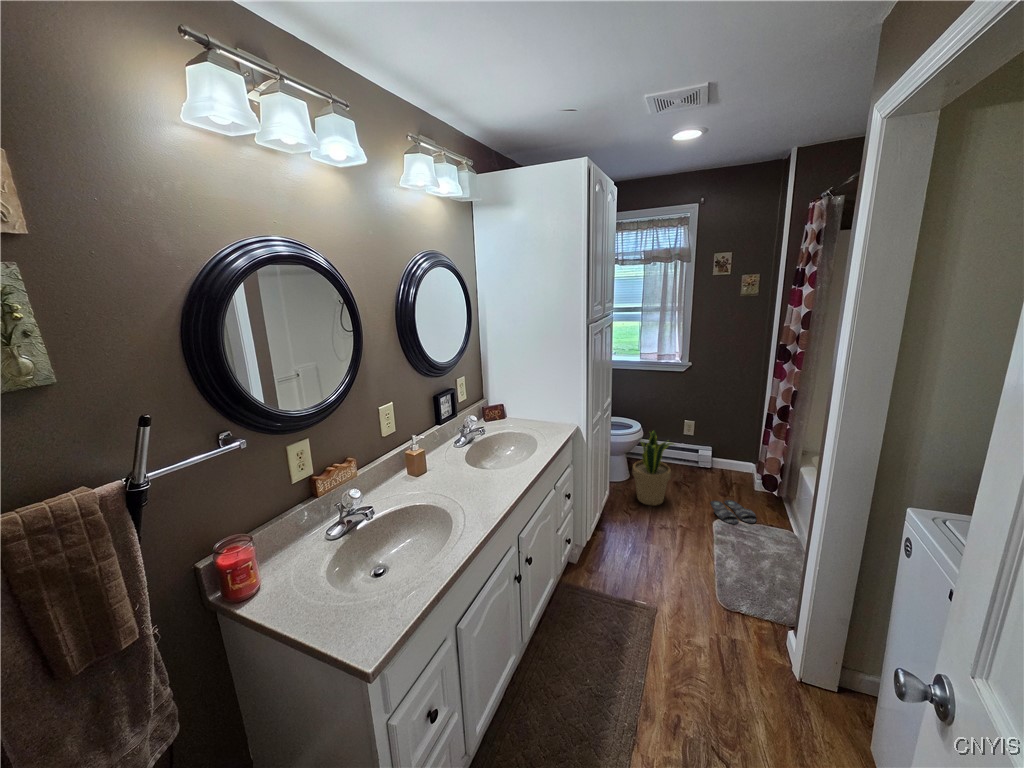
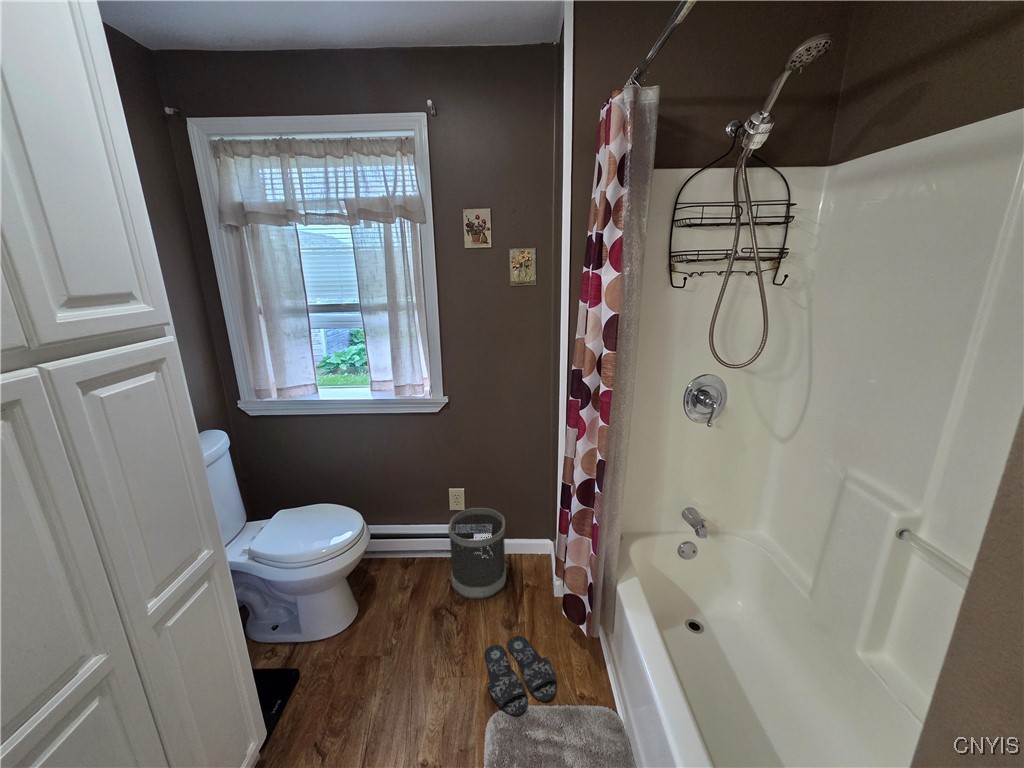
potted plant: present [633,431,674,505] -> none [331,543,415,703]
wastebasket: none [684,433,723,484] -> present [448,508,506,599]

